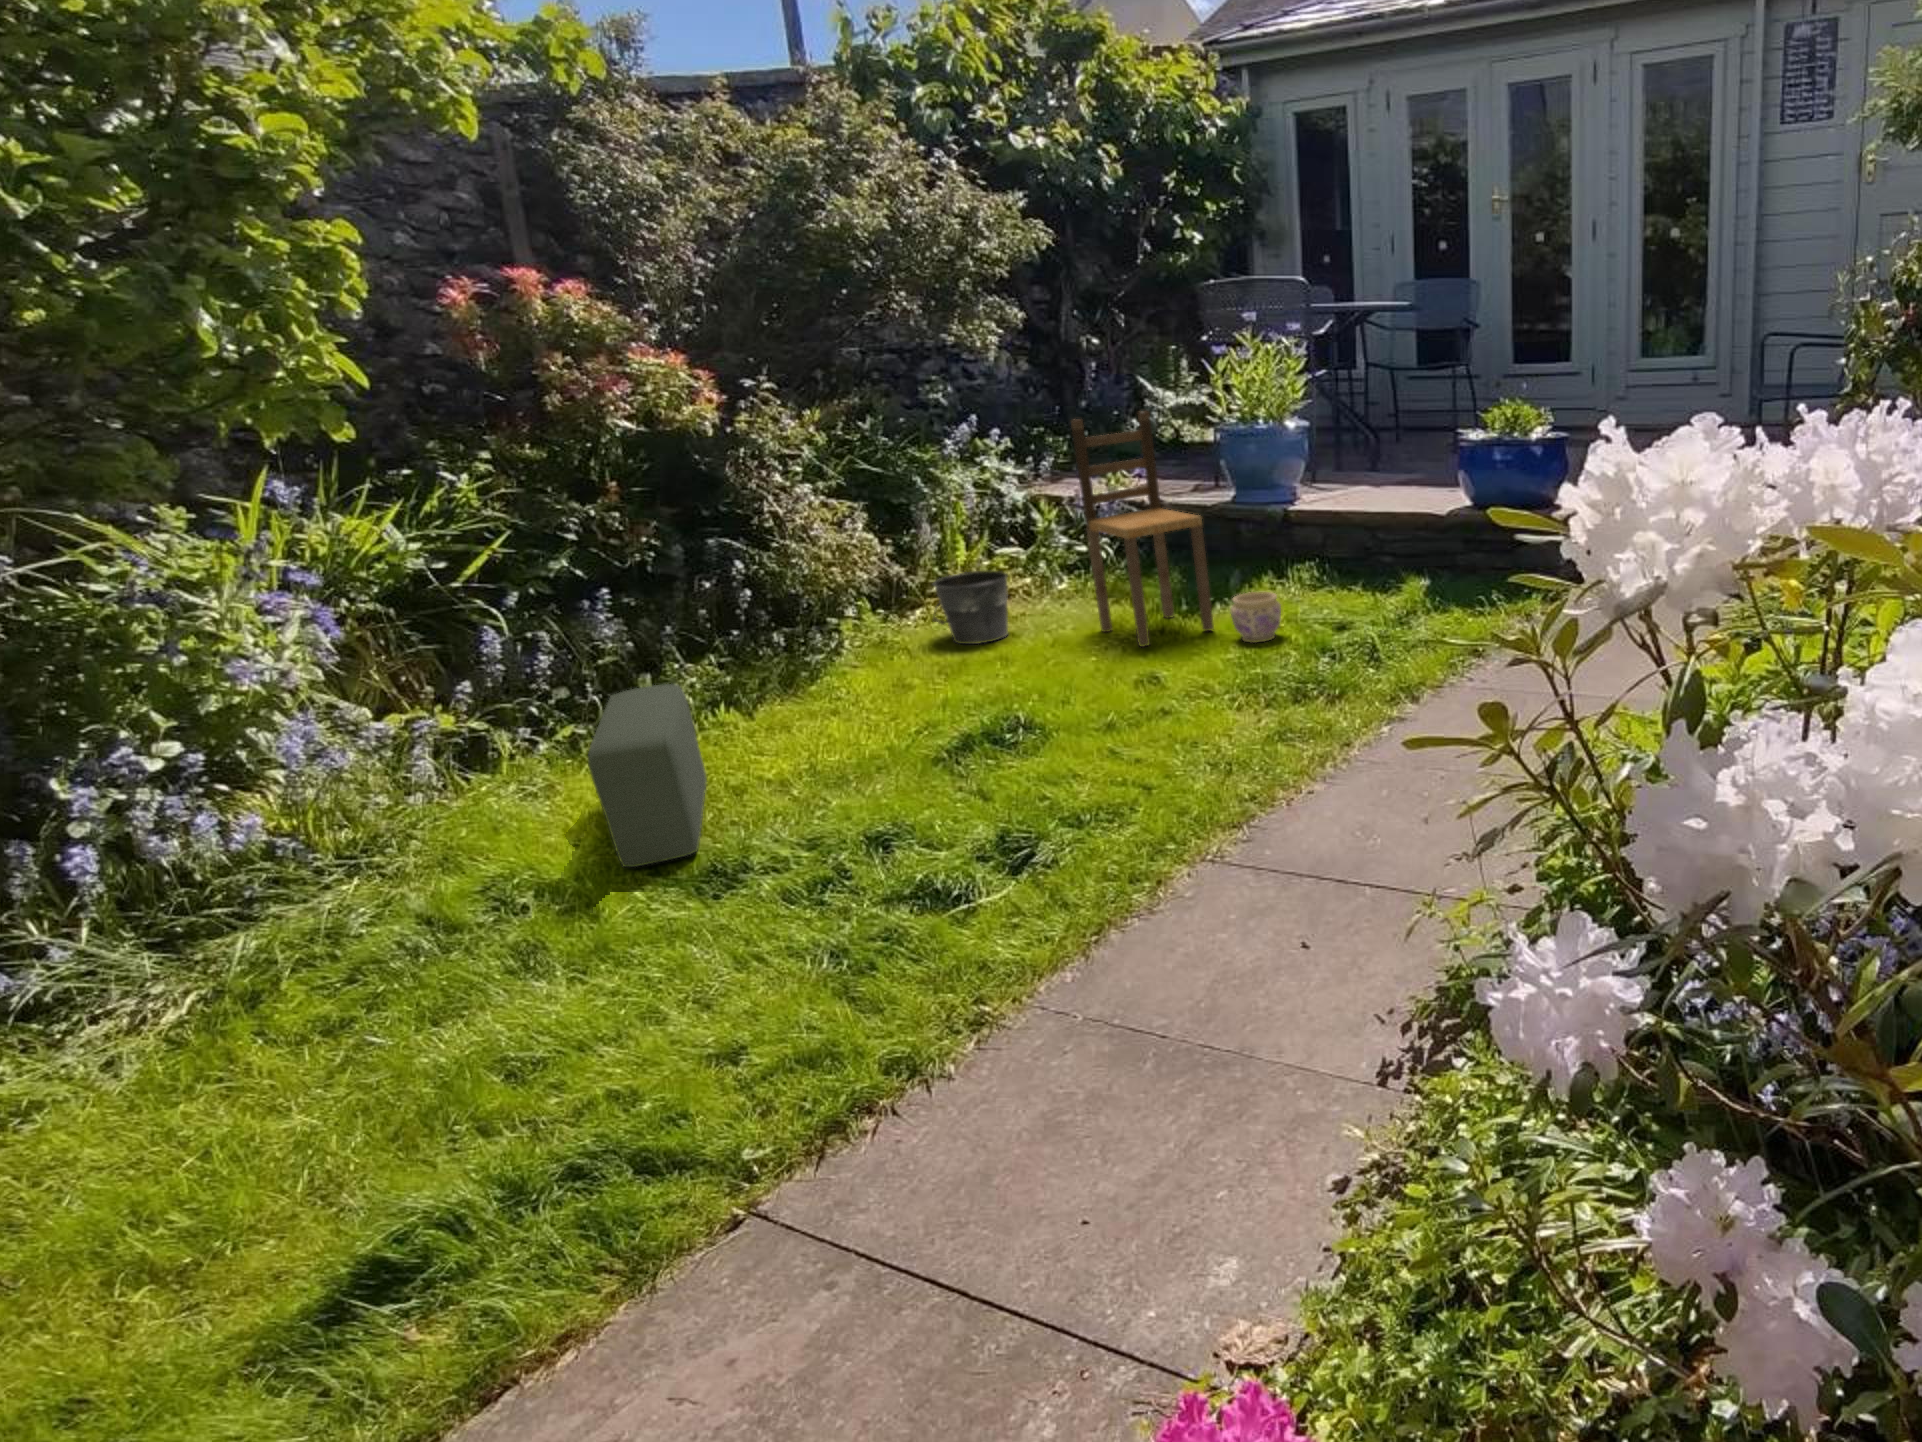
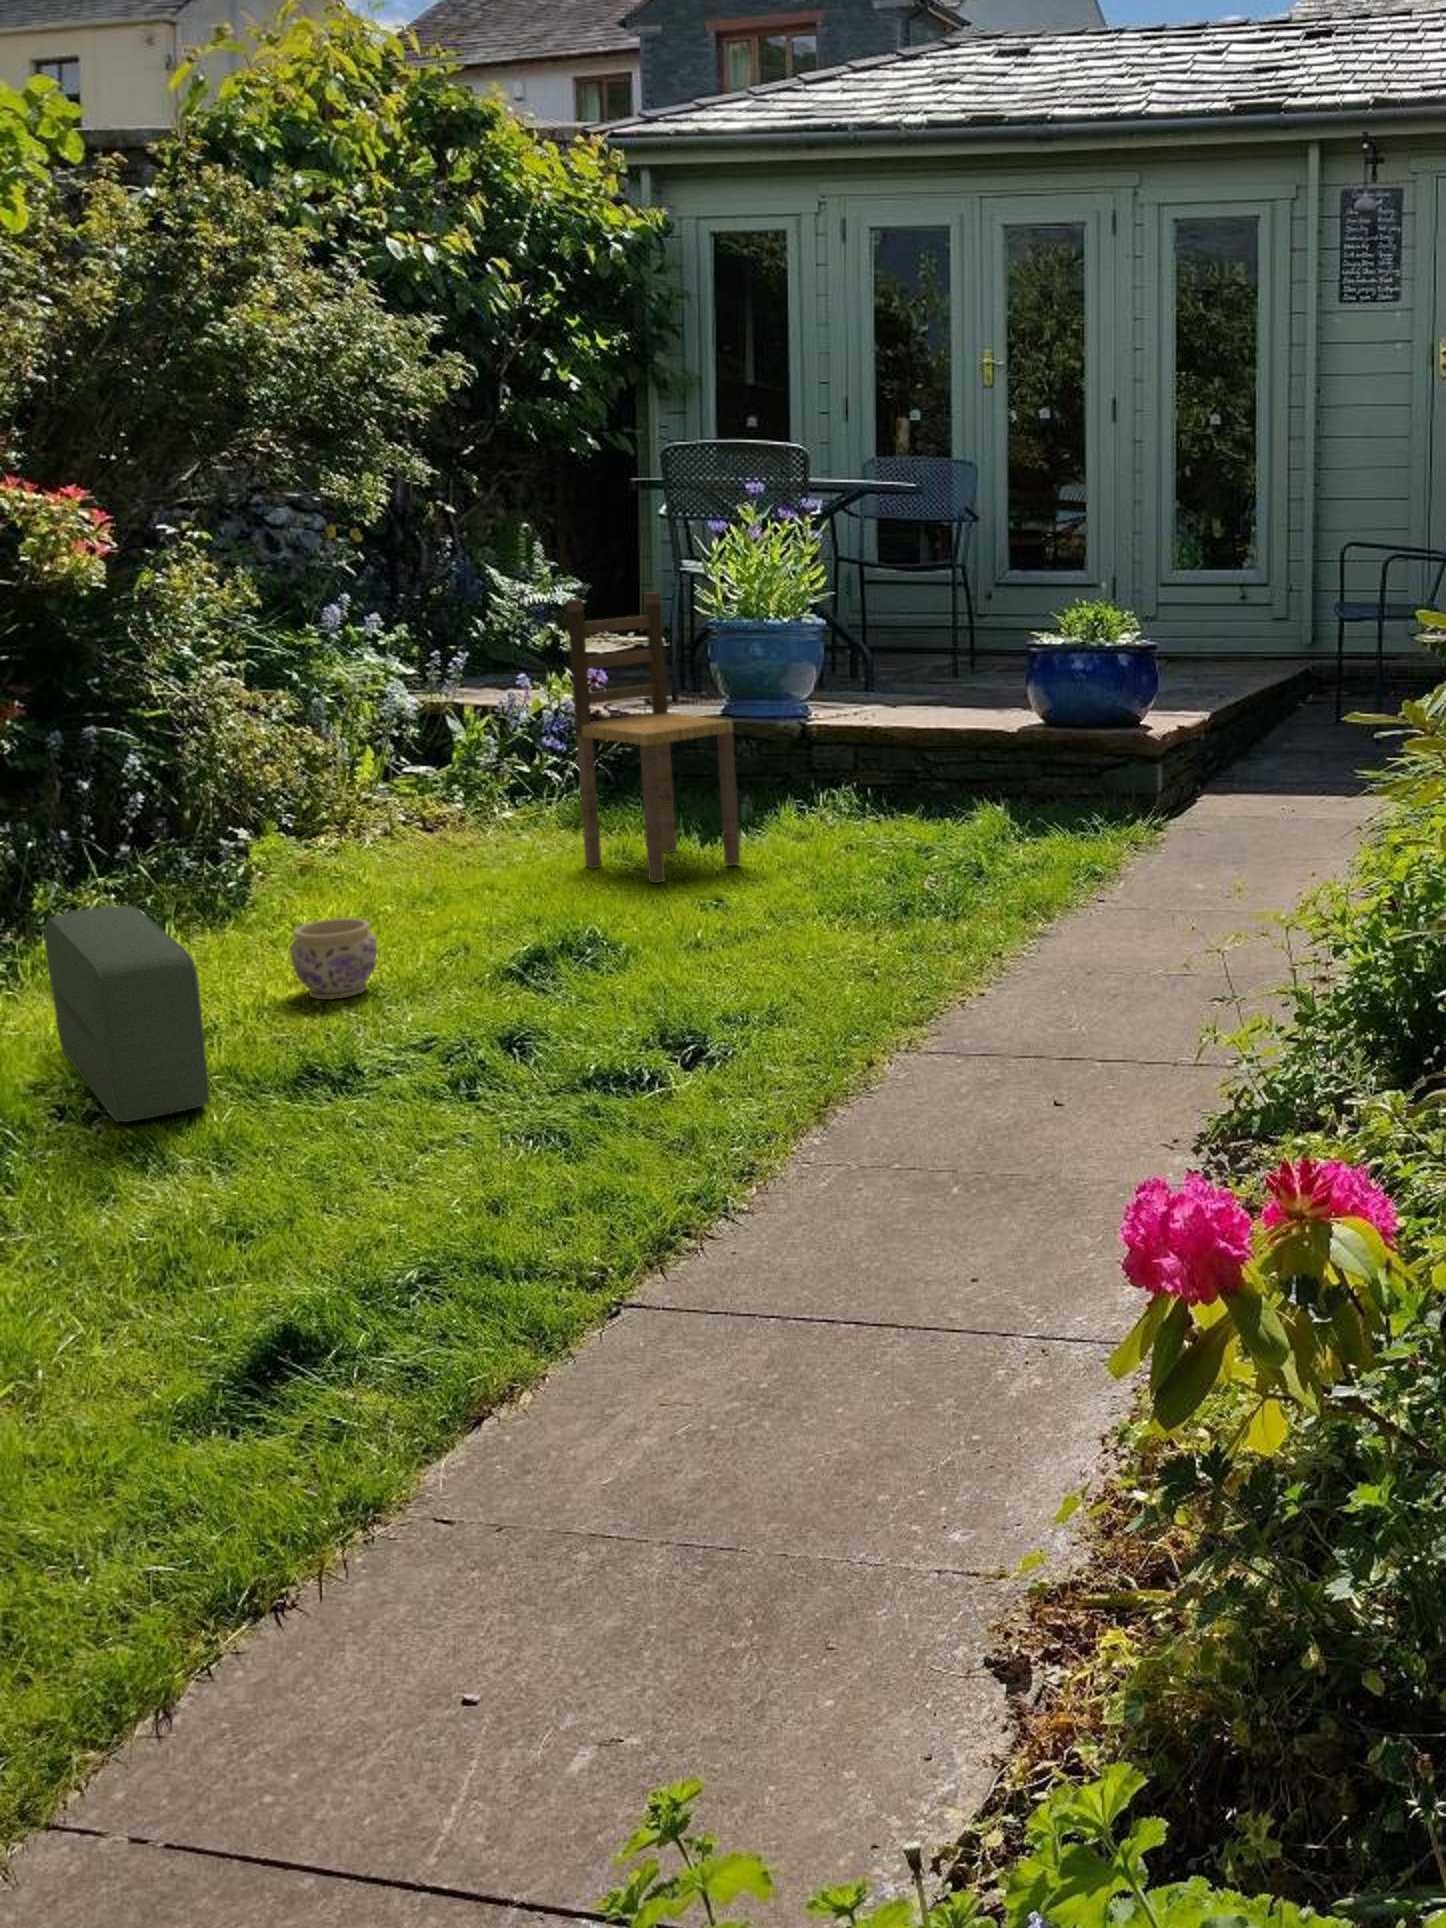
bucket: present [933,570,1008,644] -> none [359,789,465,883]
planter: present [1230,592,1281,643] -> present [290,918,377,1000]

